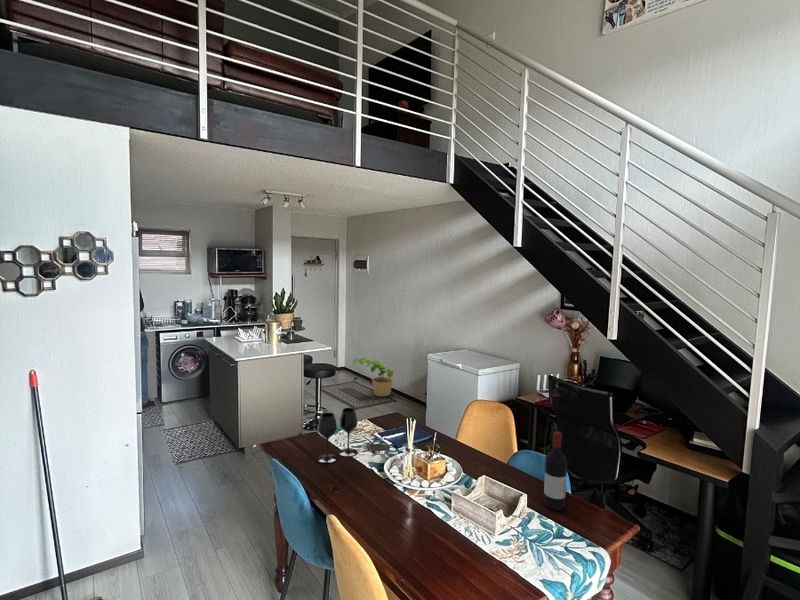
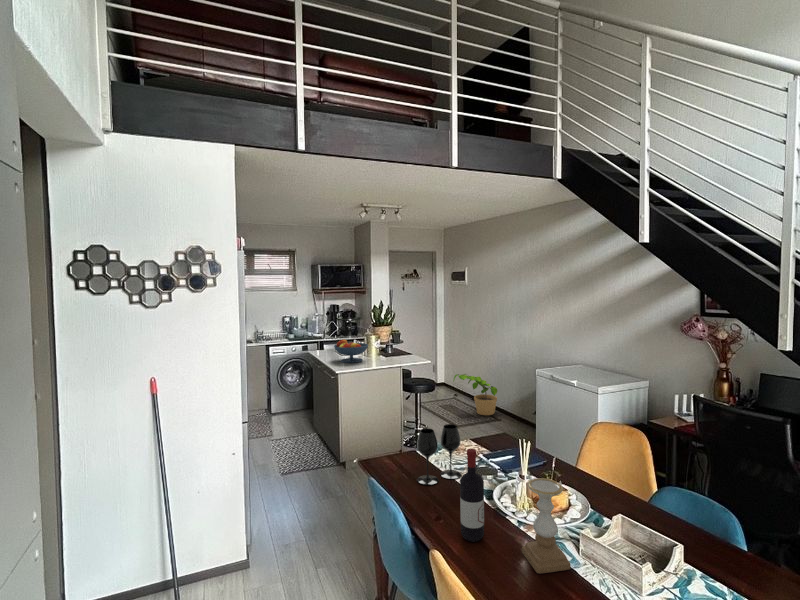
fruit bowl: none [234,327,270,350] -> present [334,339,368,363]
wine bottle: present [544,432,567,510] -> present [460,449,484,542]
candle holder: none [406,450,444,528] -> present [522,478,570,574]

